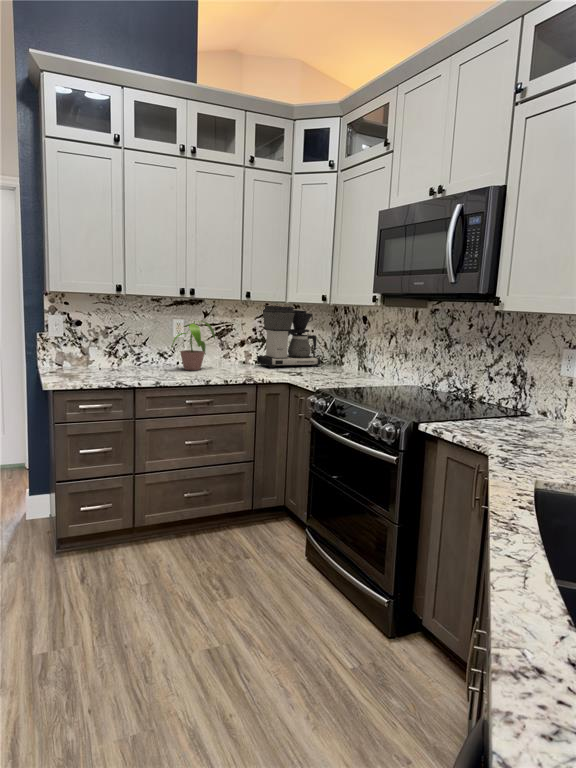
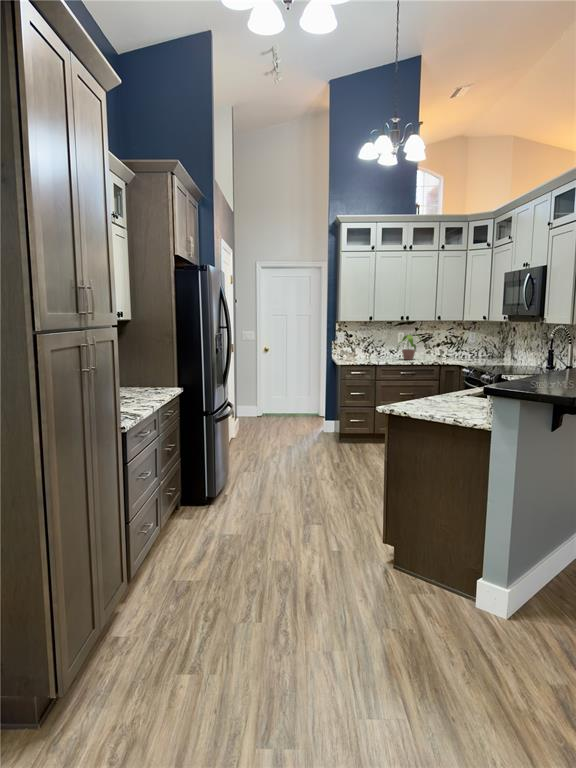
coffee maker: present [257,306,321,368] -> none [447,323,488,359]

